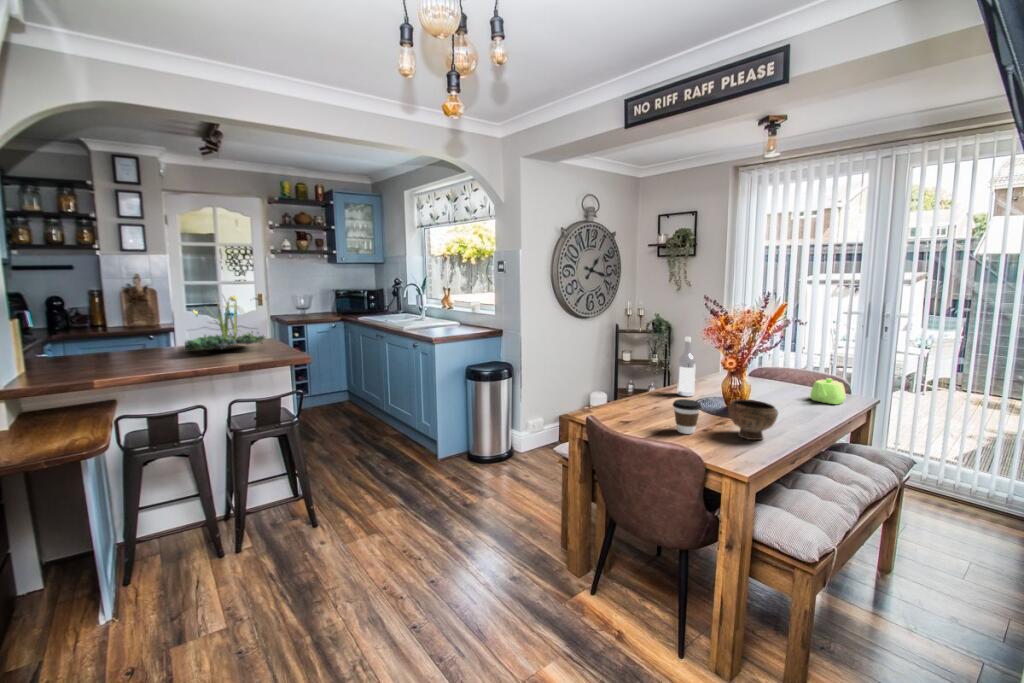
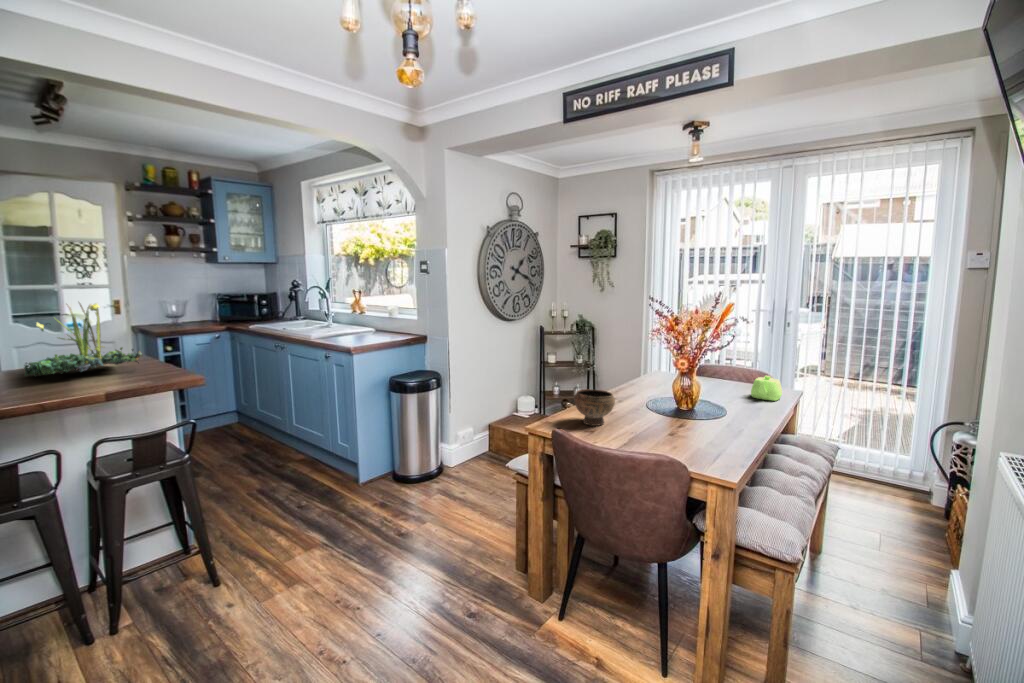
wine bottle: present [677,337,696,397] -> none [627,339,645,400]
coffee cup: present [673,399,701,434] -> none [640,405,670,441]
bowl: present [728,399,778,440] -> present [574,389,615,426]

